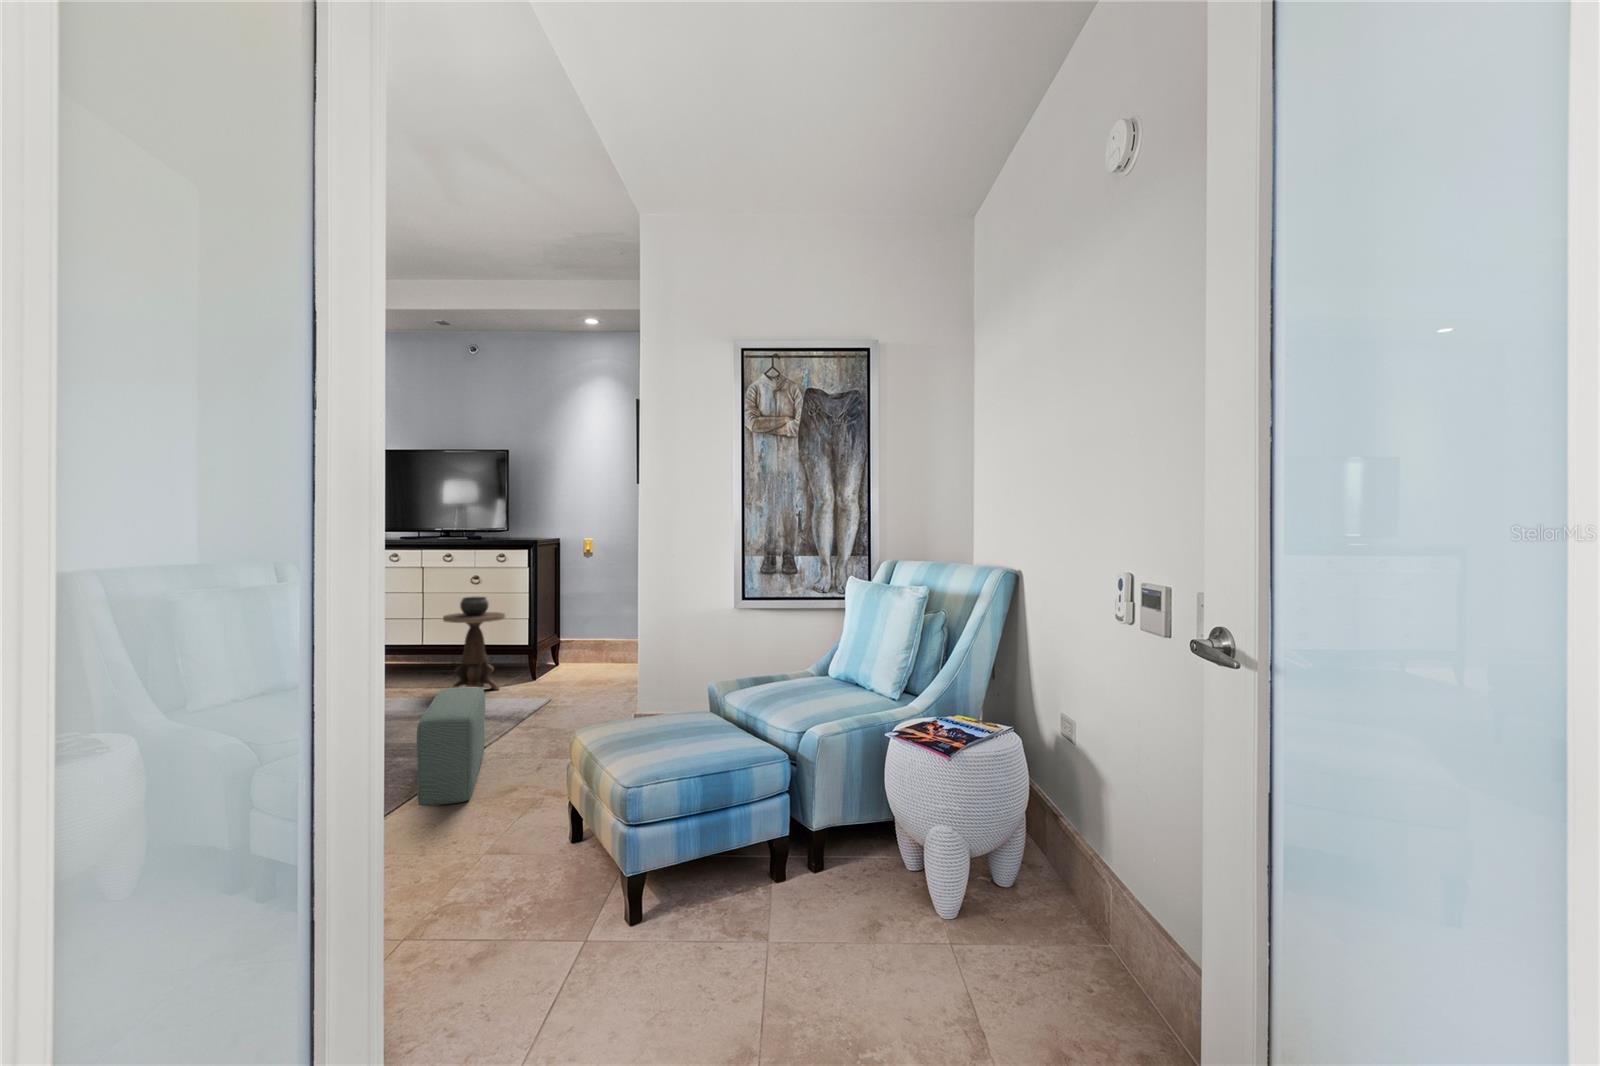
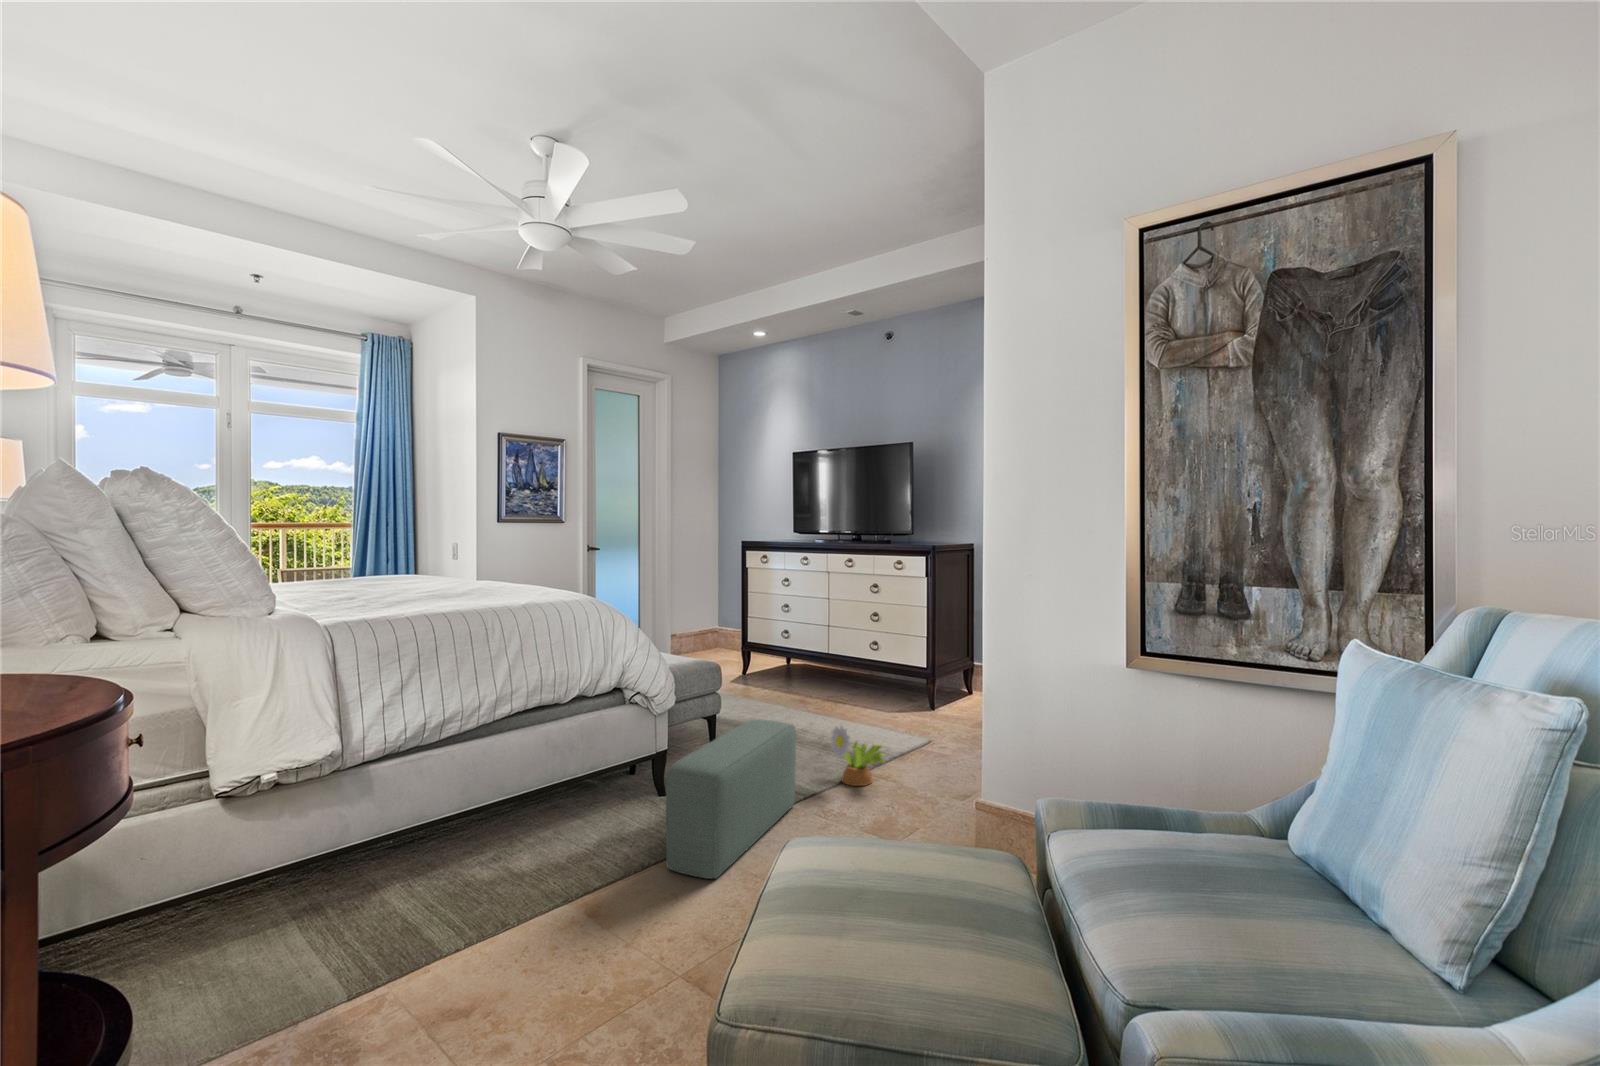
side table: present [443,597,505,690] -> none [836,607,898,716]
decorative plant: none [492,687,546,736] -> present [830,725,885,786]

